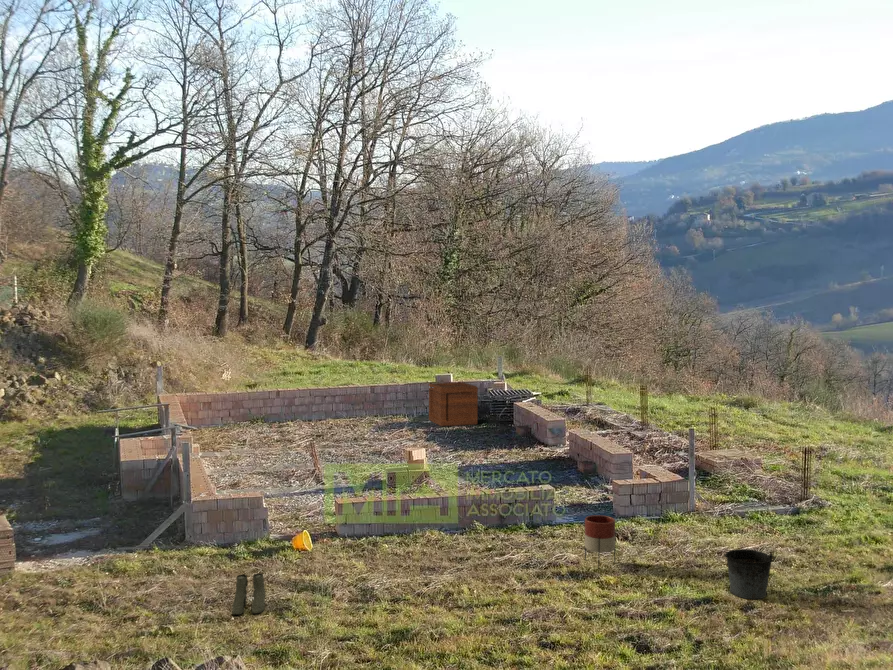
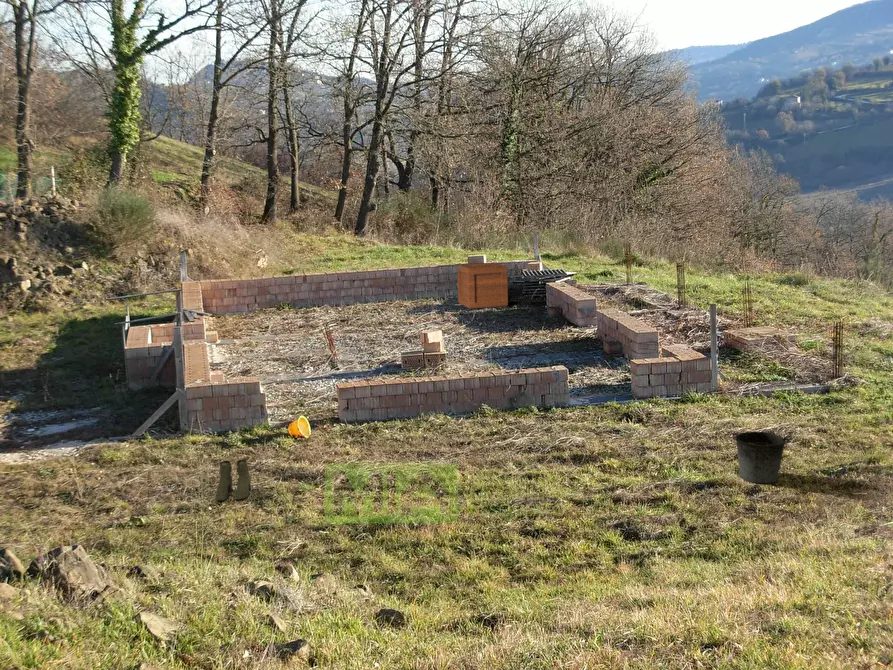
planter: present [585,515,616,569] -> none [589,397,622,453]

